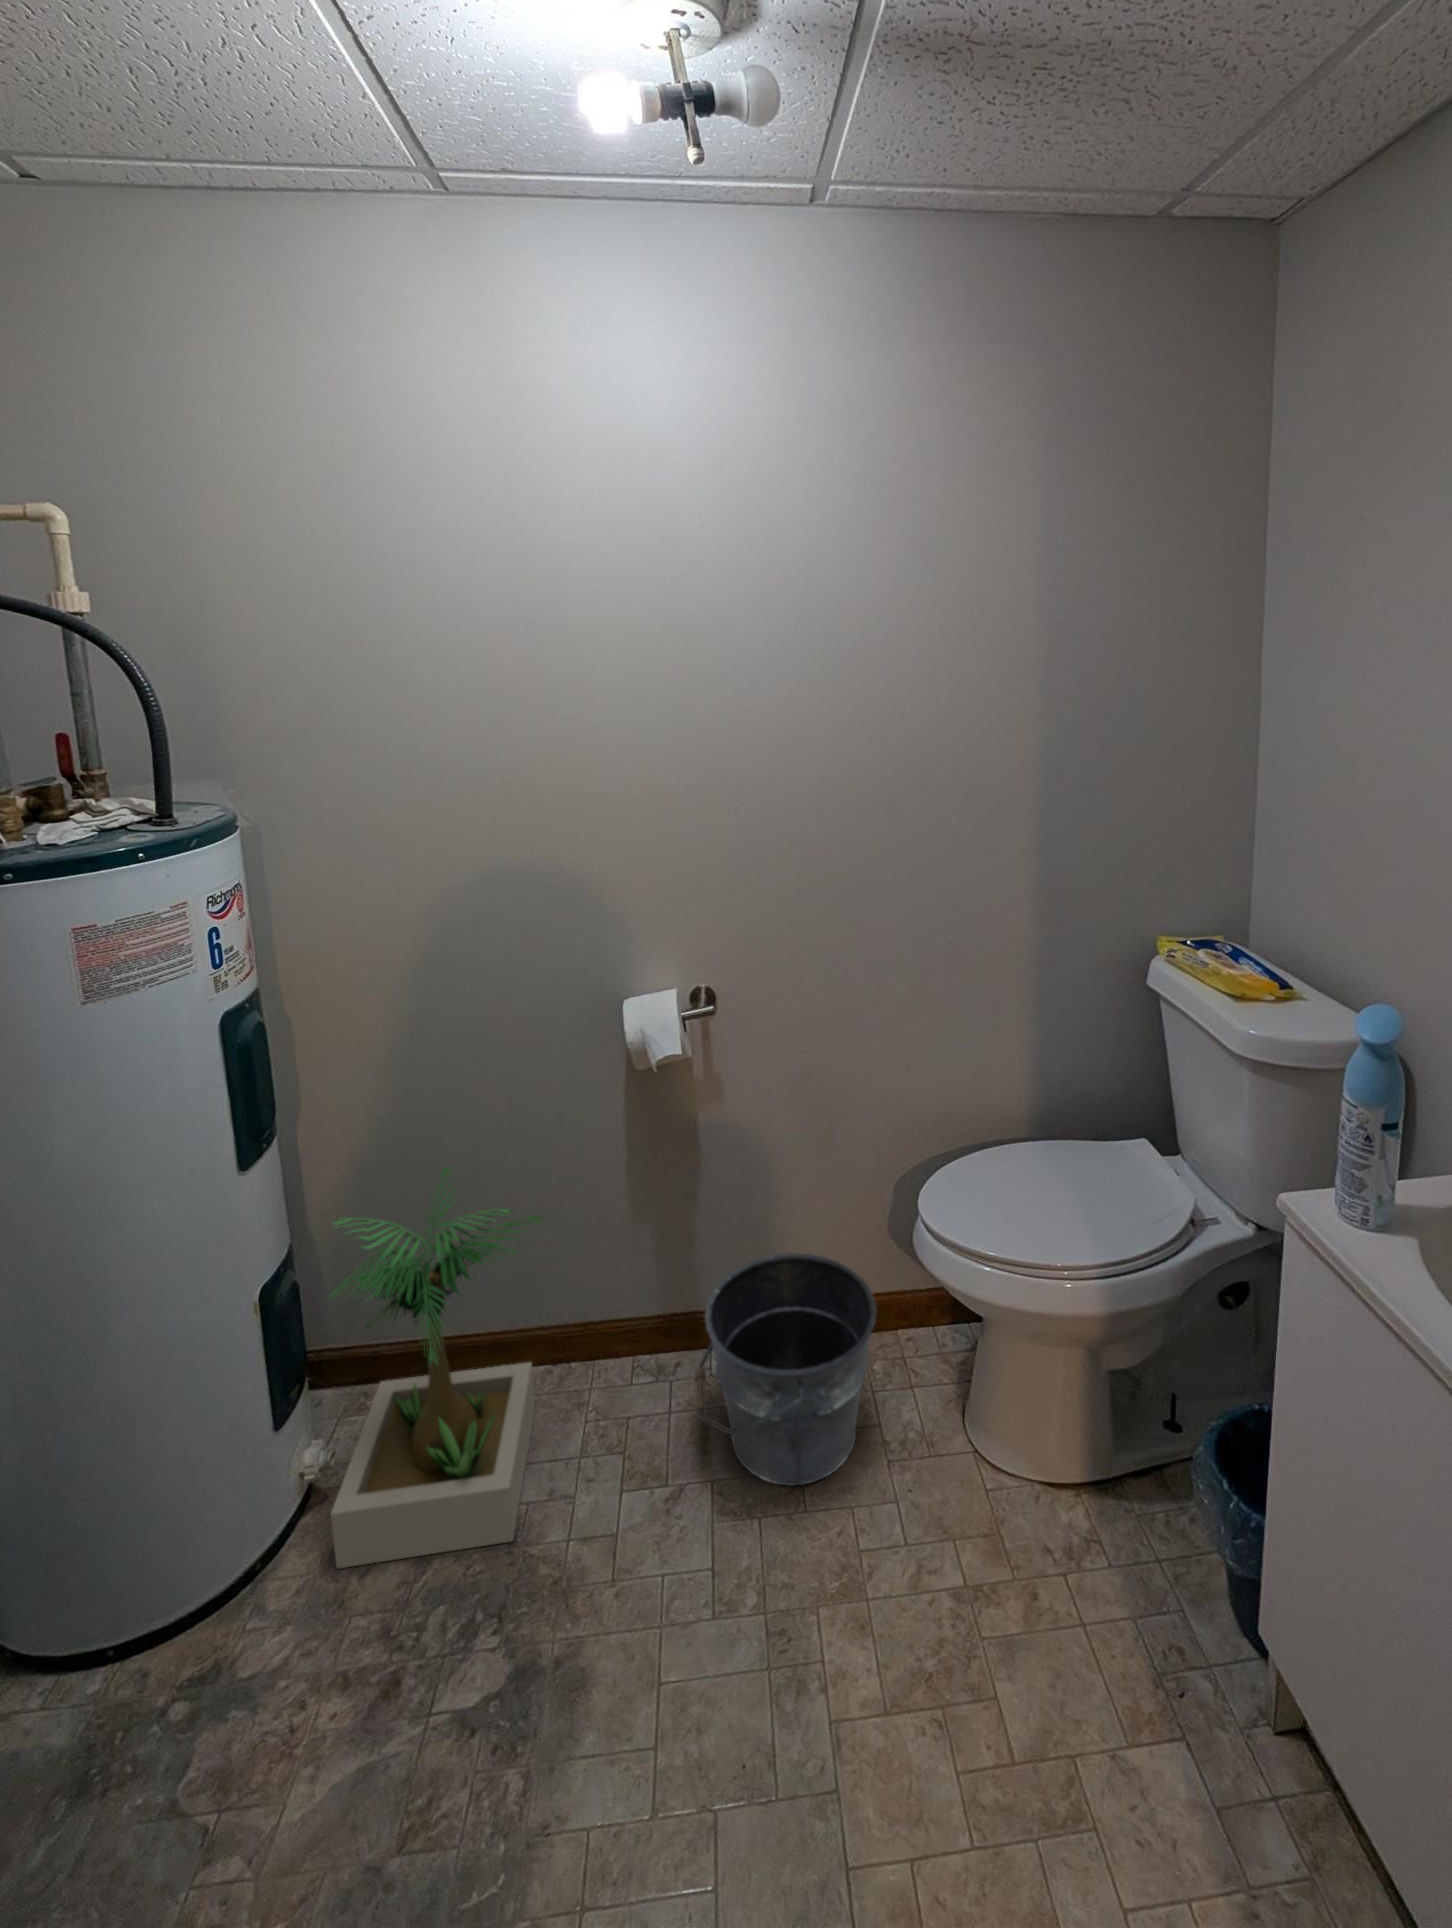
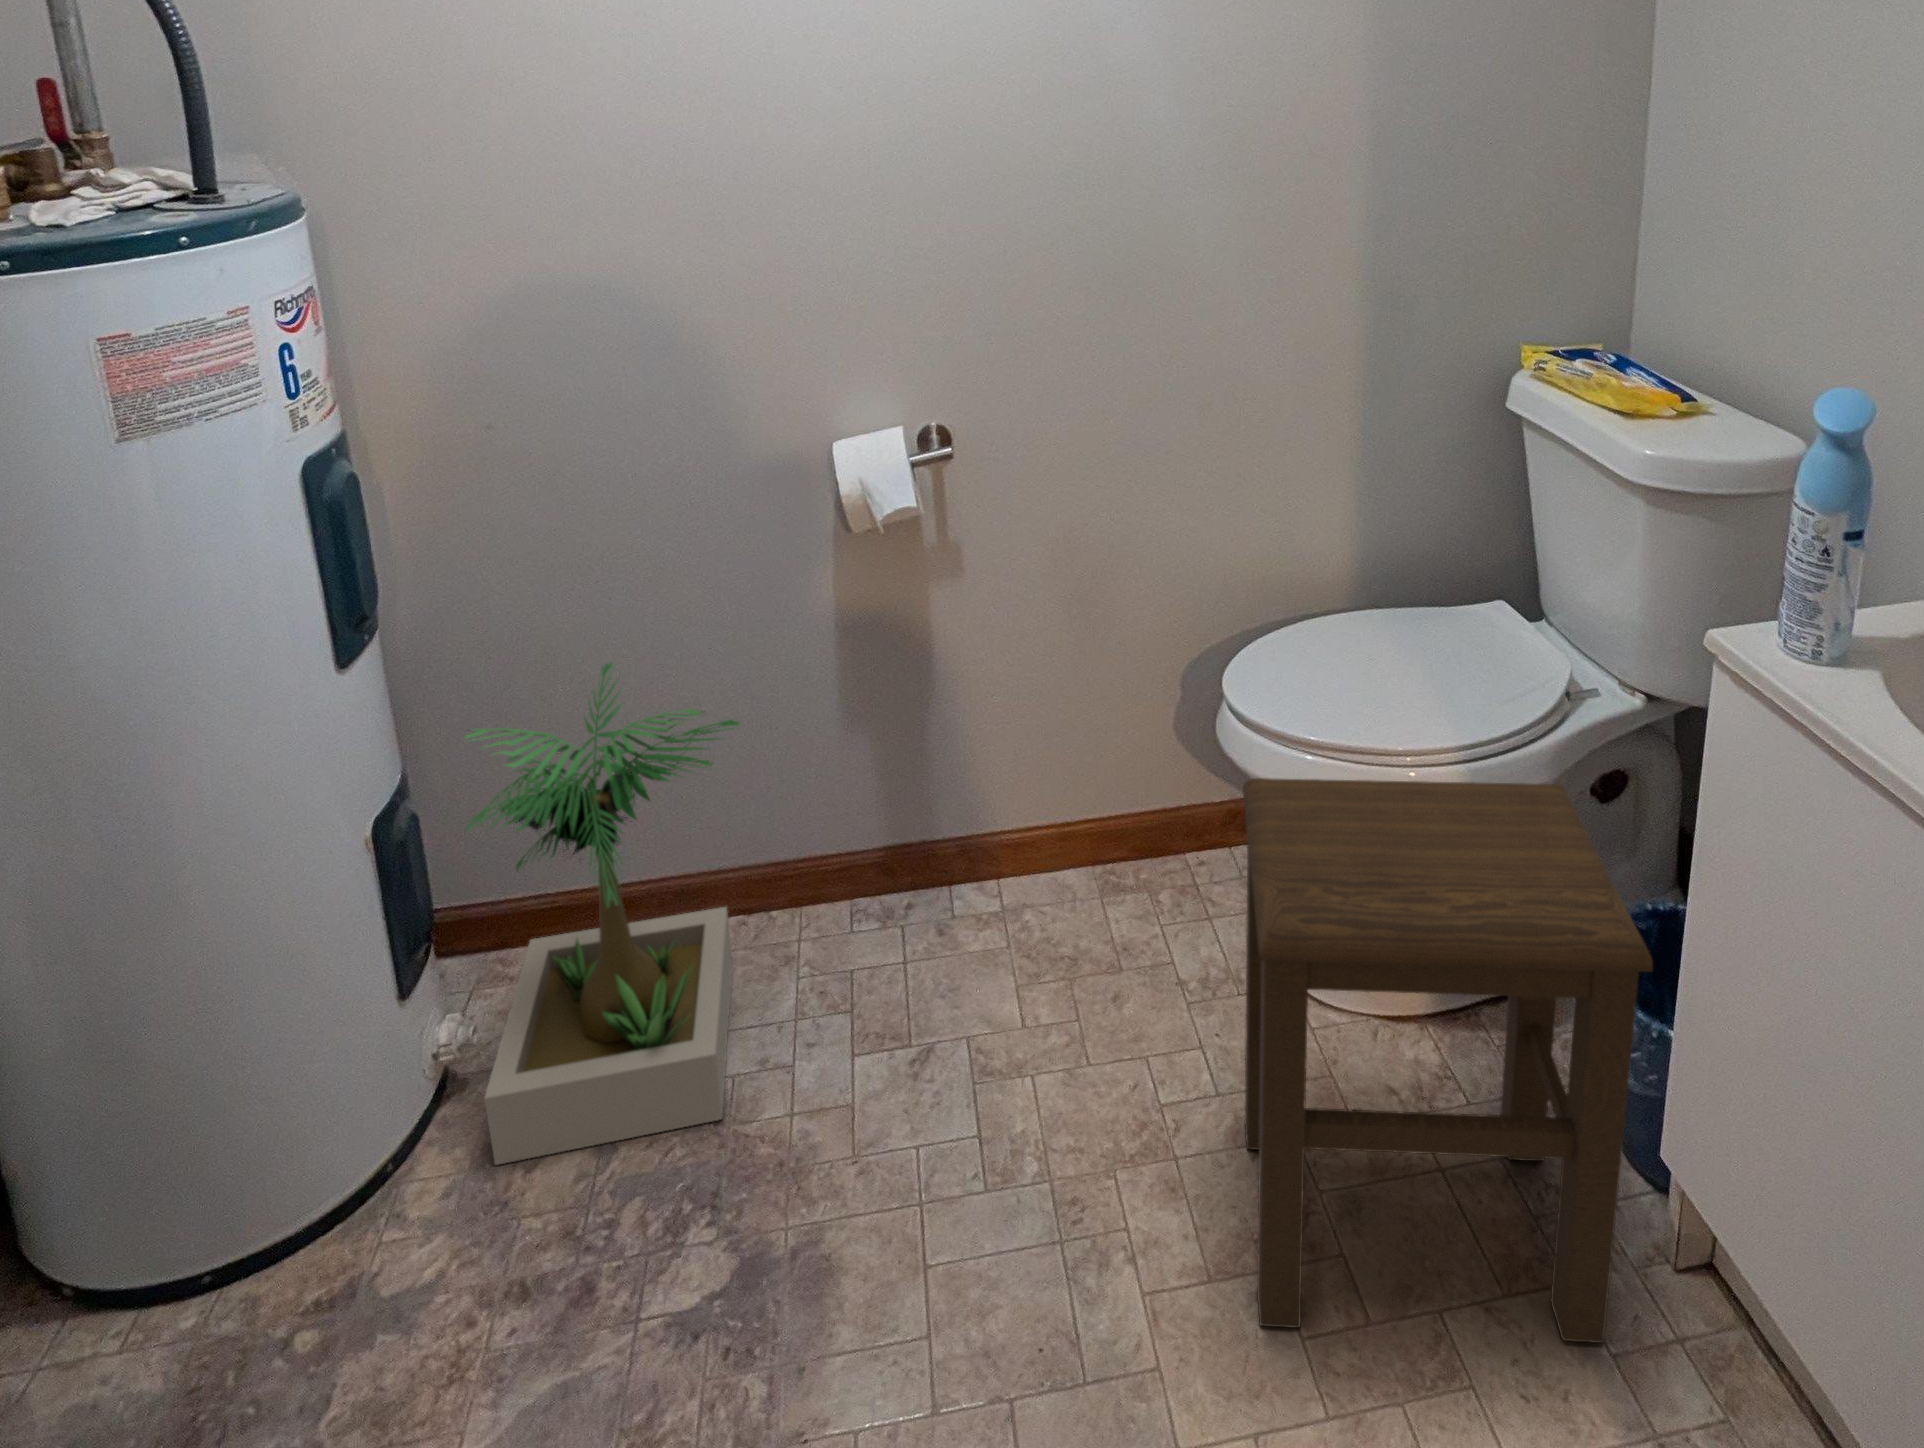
bucket: present [695,1253,877,1485] -> none [940,758,1172,1035]
stool: none [917,1288,1235,1793] -> present [1243,778,1653,1343]

